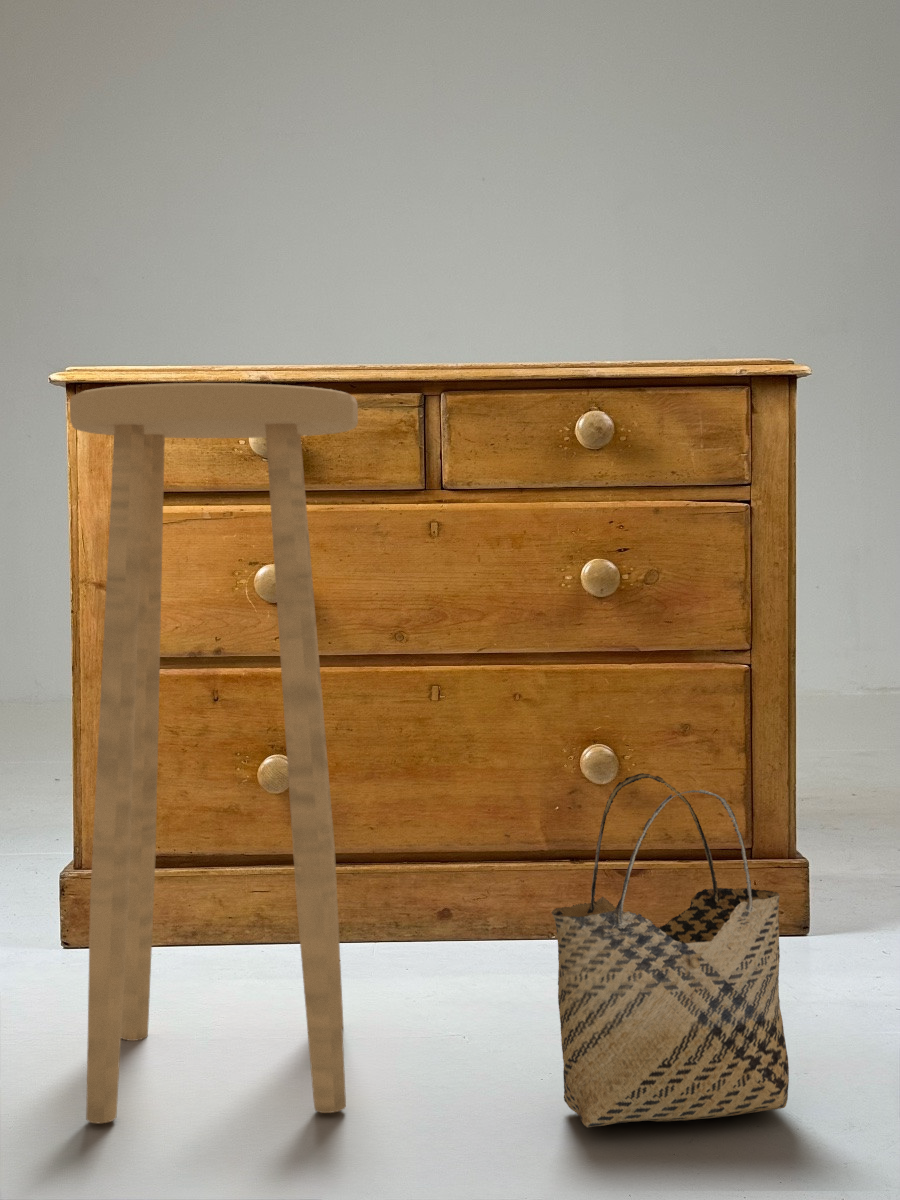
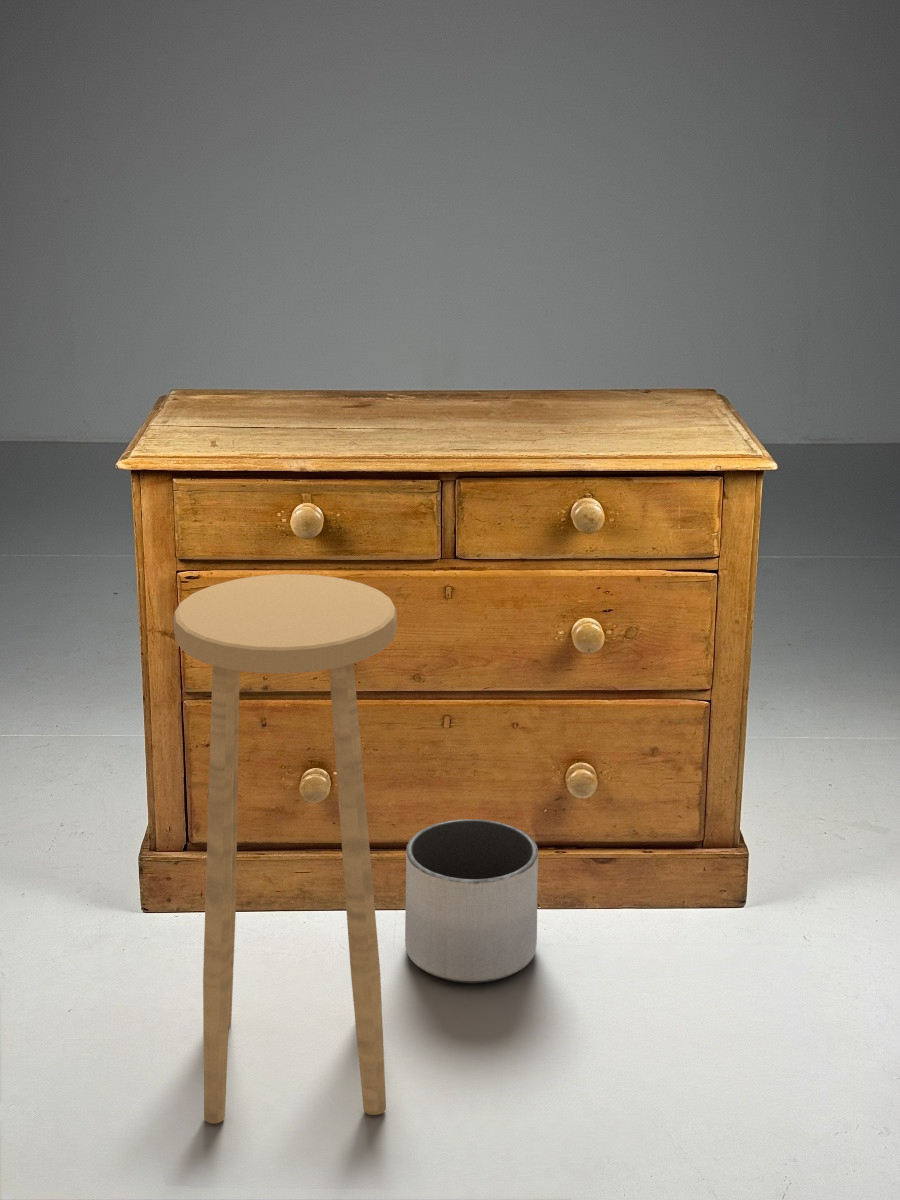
woven basket: present [551,773,789,1127] -> none [536,886,702,1137]
planter: none [385,810,552,995] -> present [405,819,538,983]

